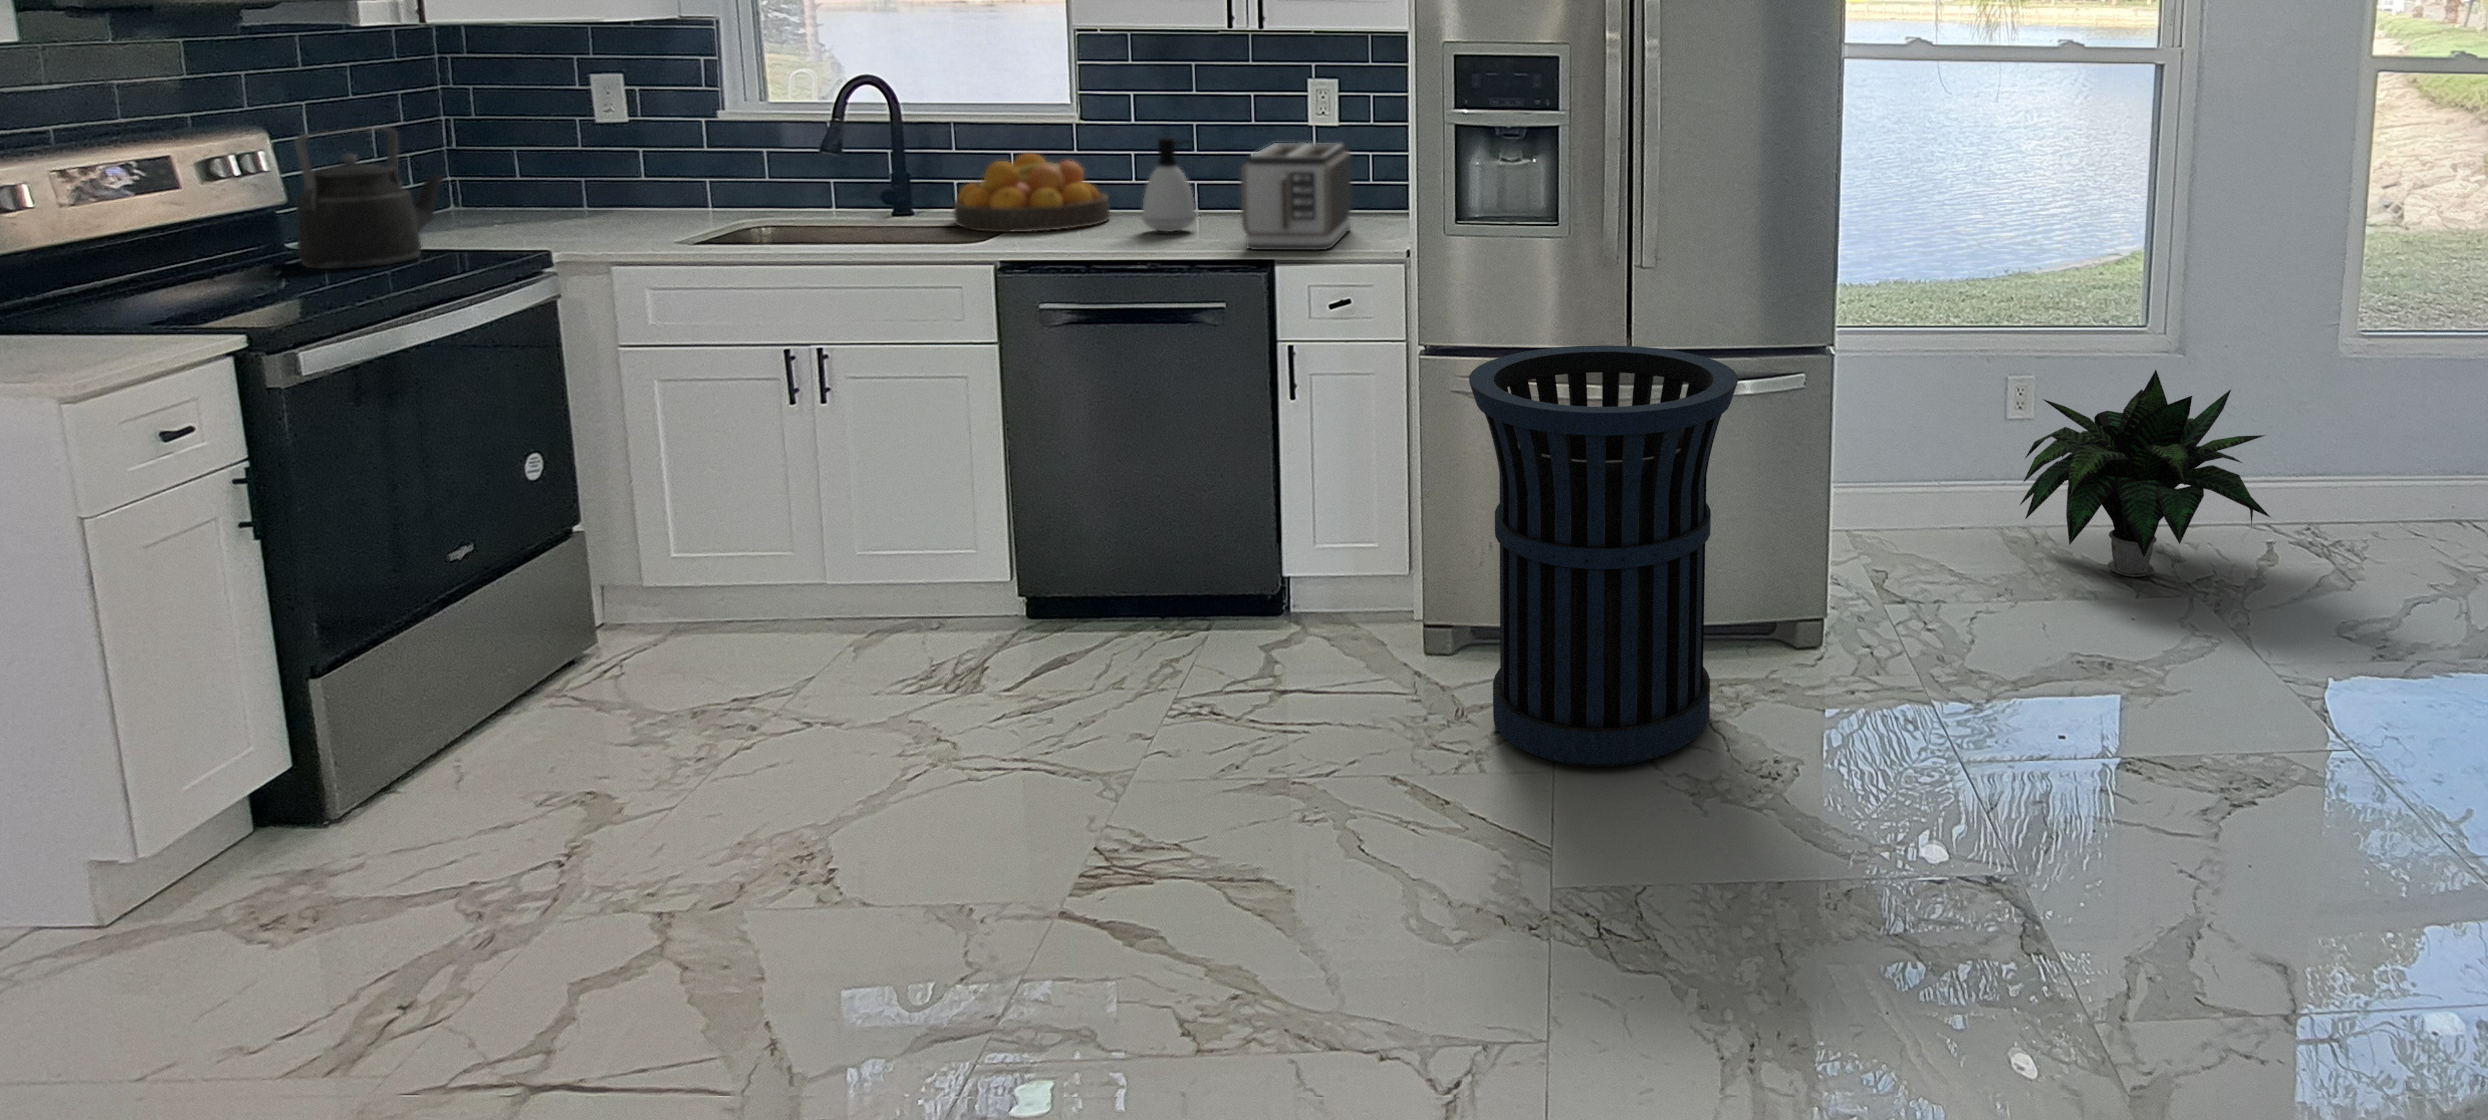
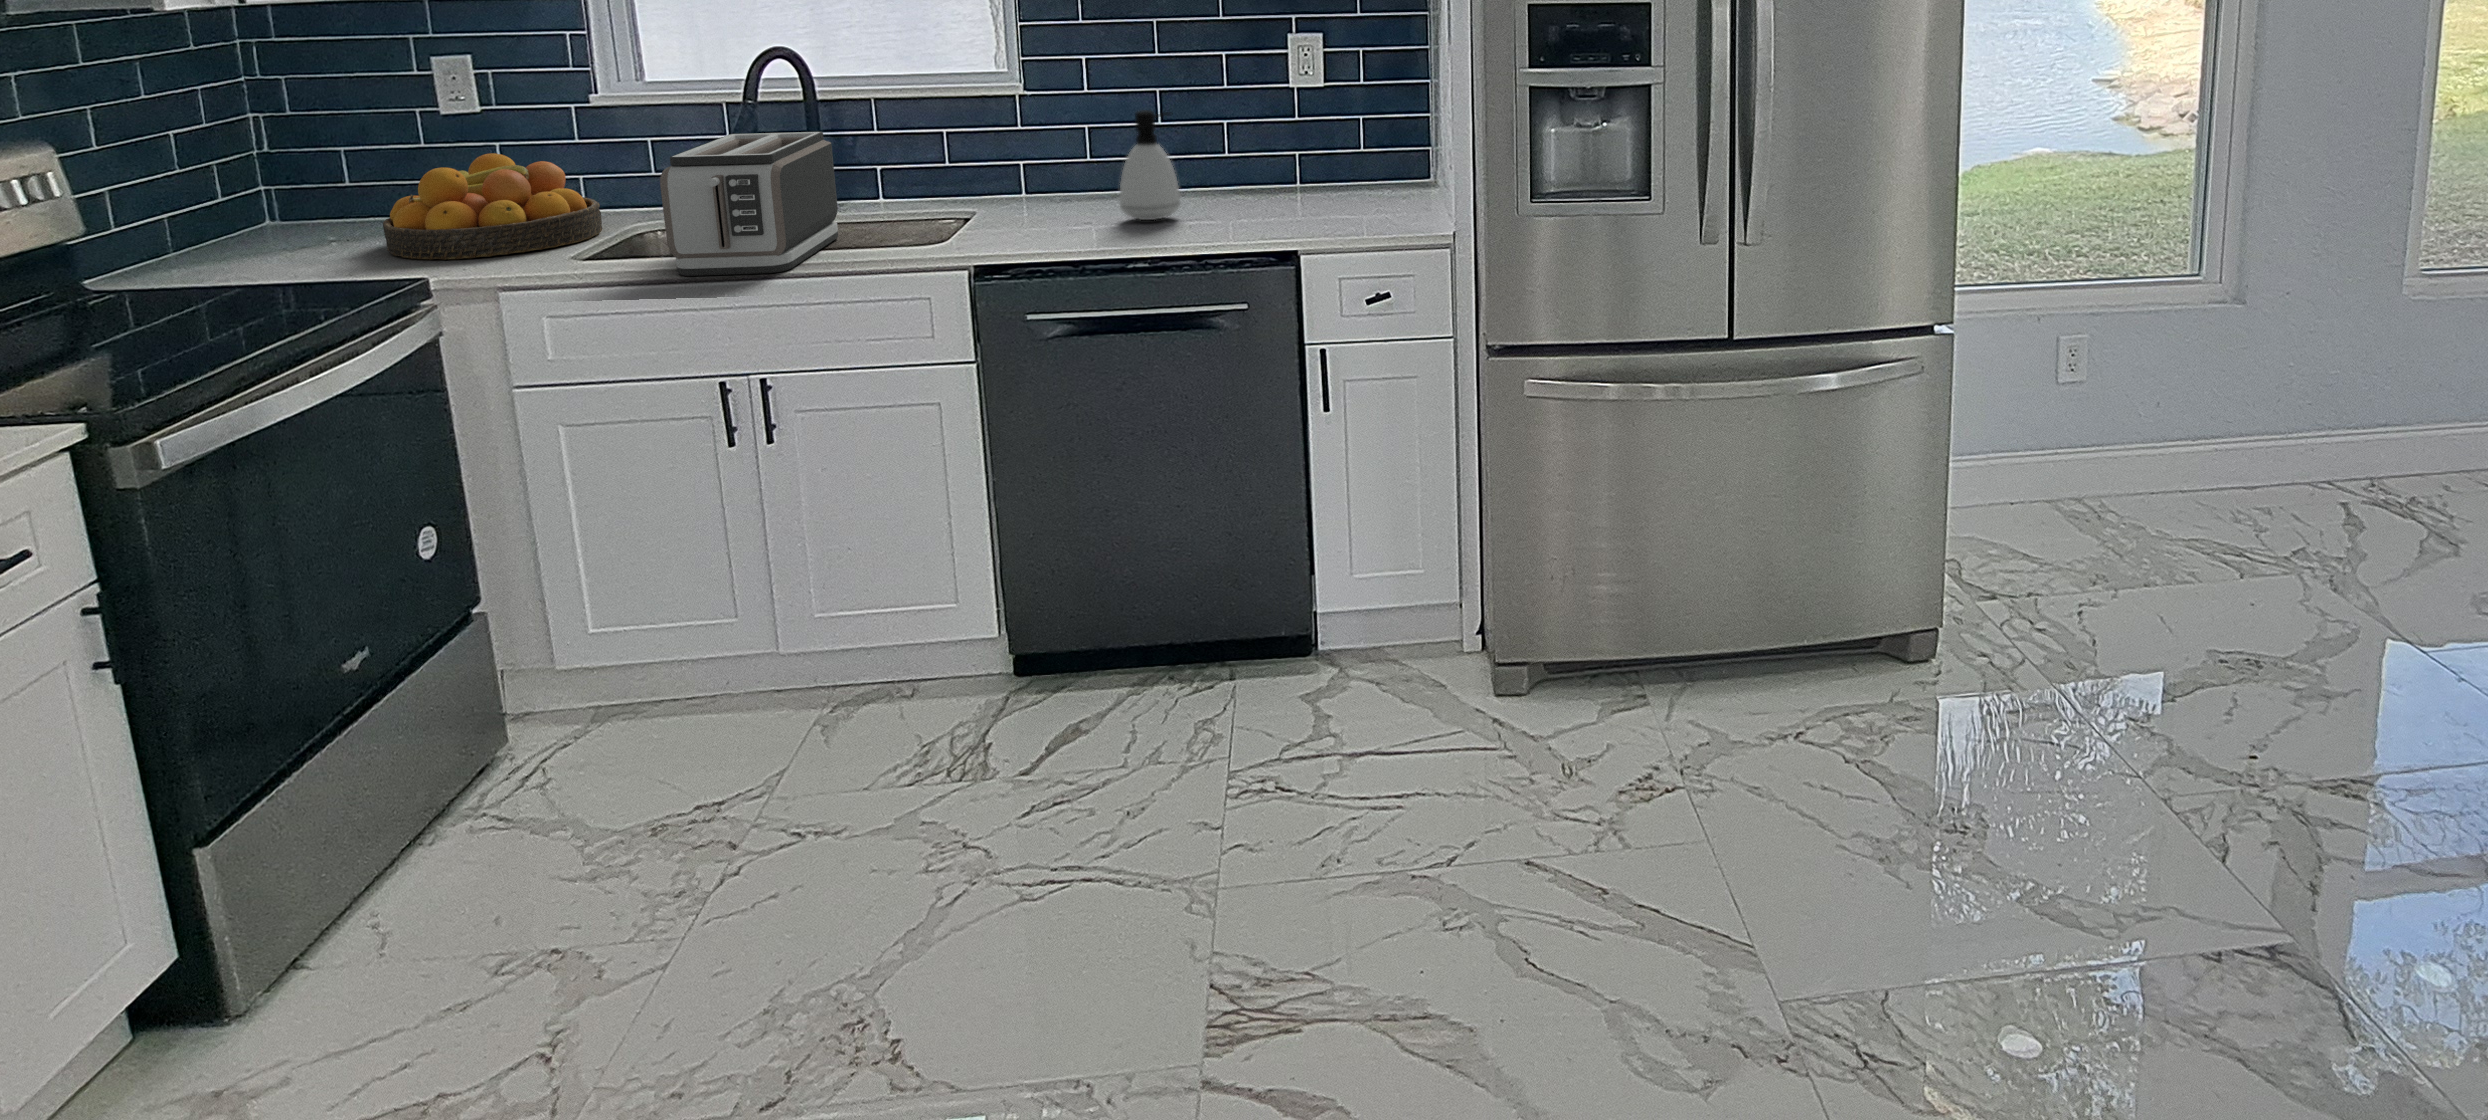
kettle: present [294,127,444,269] -> none [96,134,282,316]
toaster: present [1241,143,1352,250] -> present [660,132,838,276]
fruit bowl: present [953,153,1110,232] -> present [383,153,602,260]
trash can: present [1469,345,1738,767] -> none [1582,338,1899,834]
potted plant: present [2020,370,2270,577] -> none [2078,327,2391,554]

